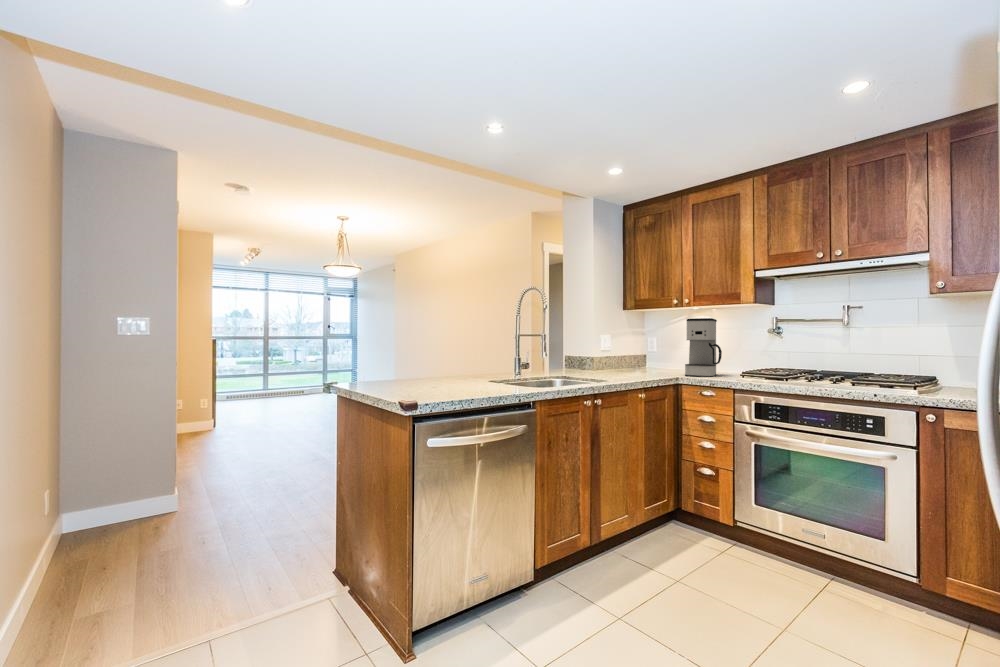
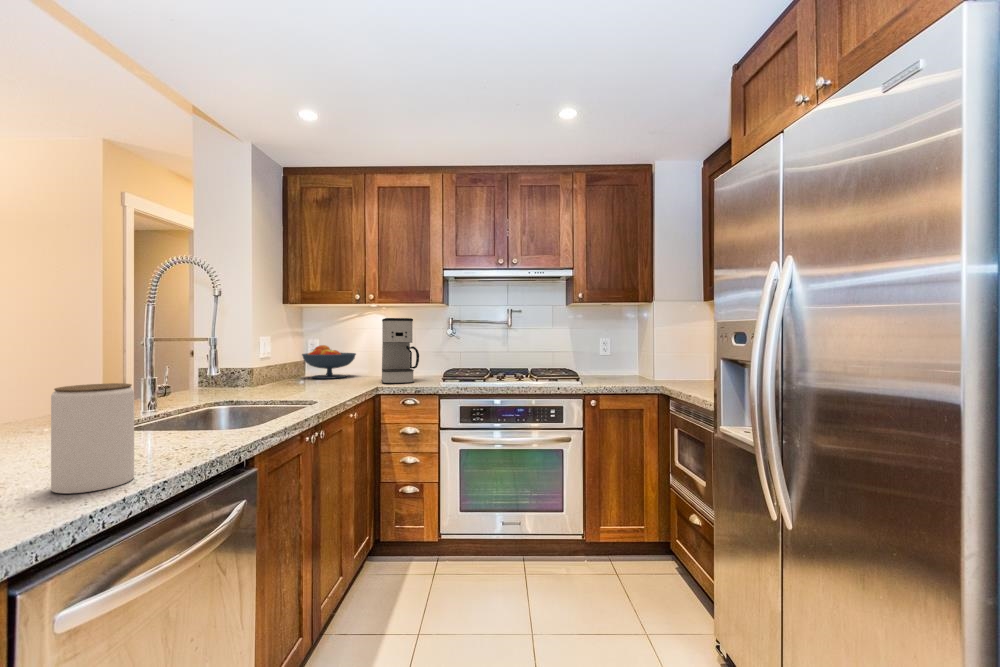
fruit bowl: none [636,343,681,370] -> present [302,345,356,379]
jar: none [432,351,461,397] -> present [51,383,134,493]

